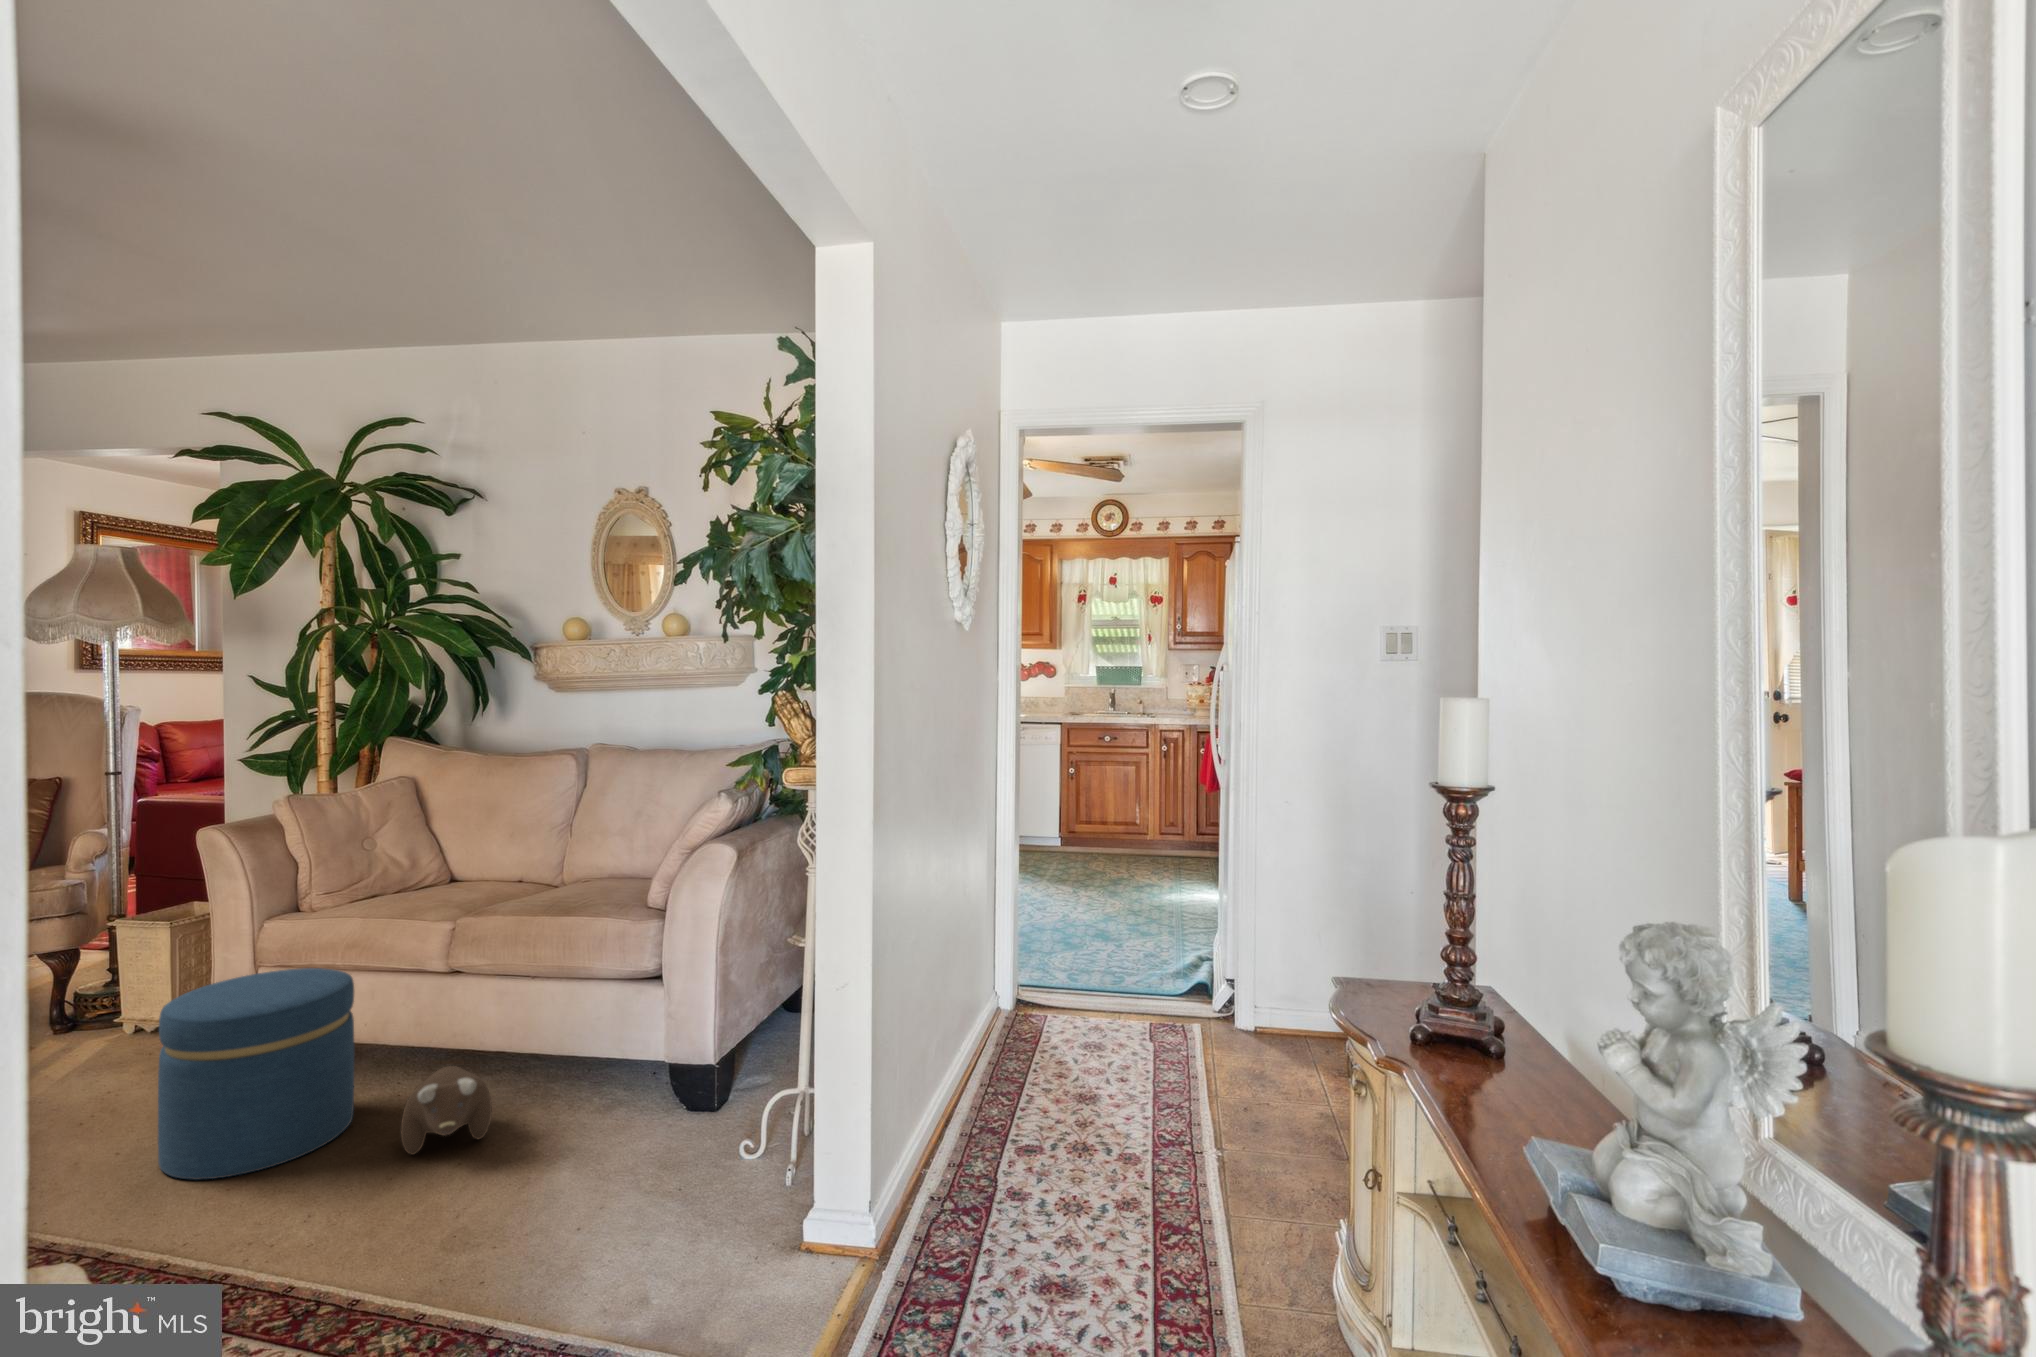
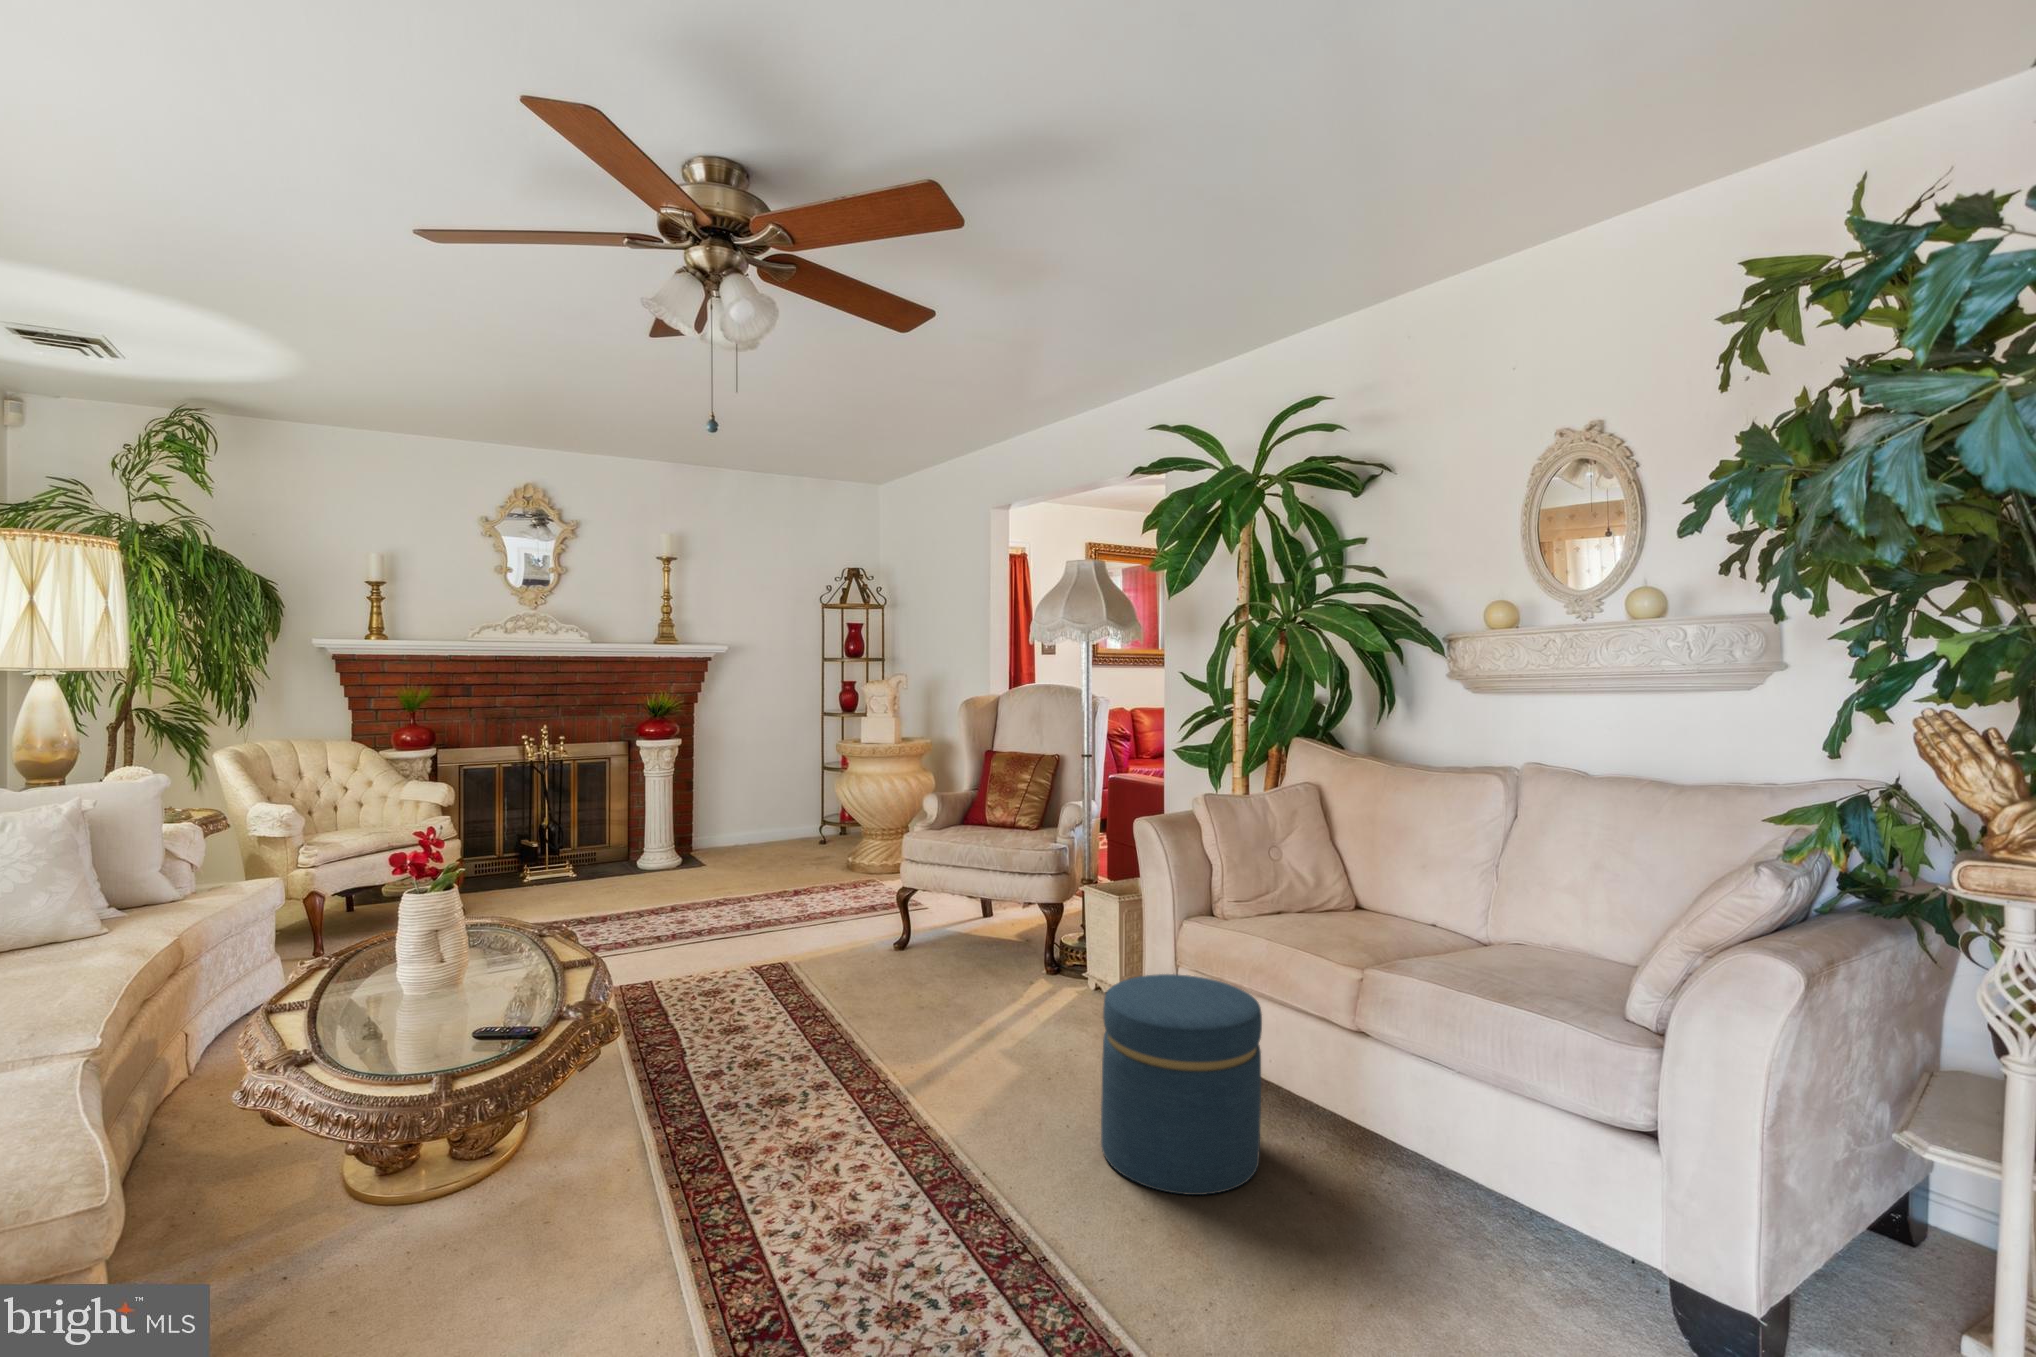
plush toy: present [401,1066,492,1155] -> none [1307,1154,1409,1267]

